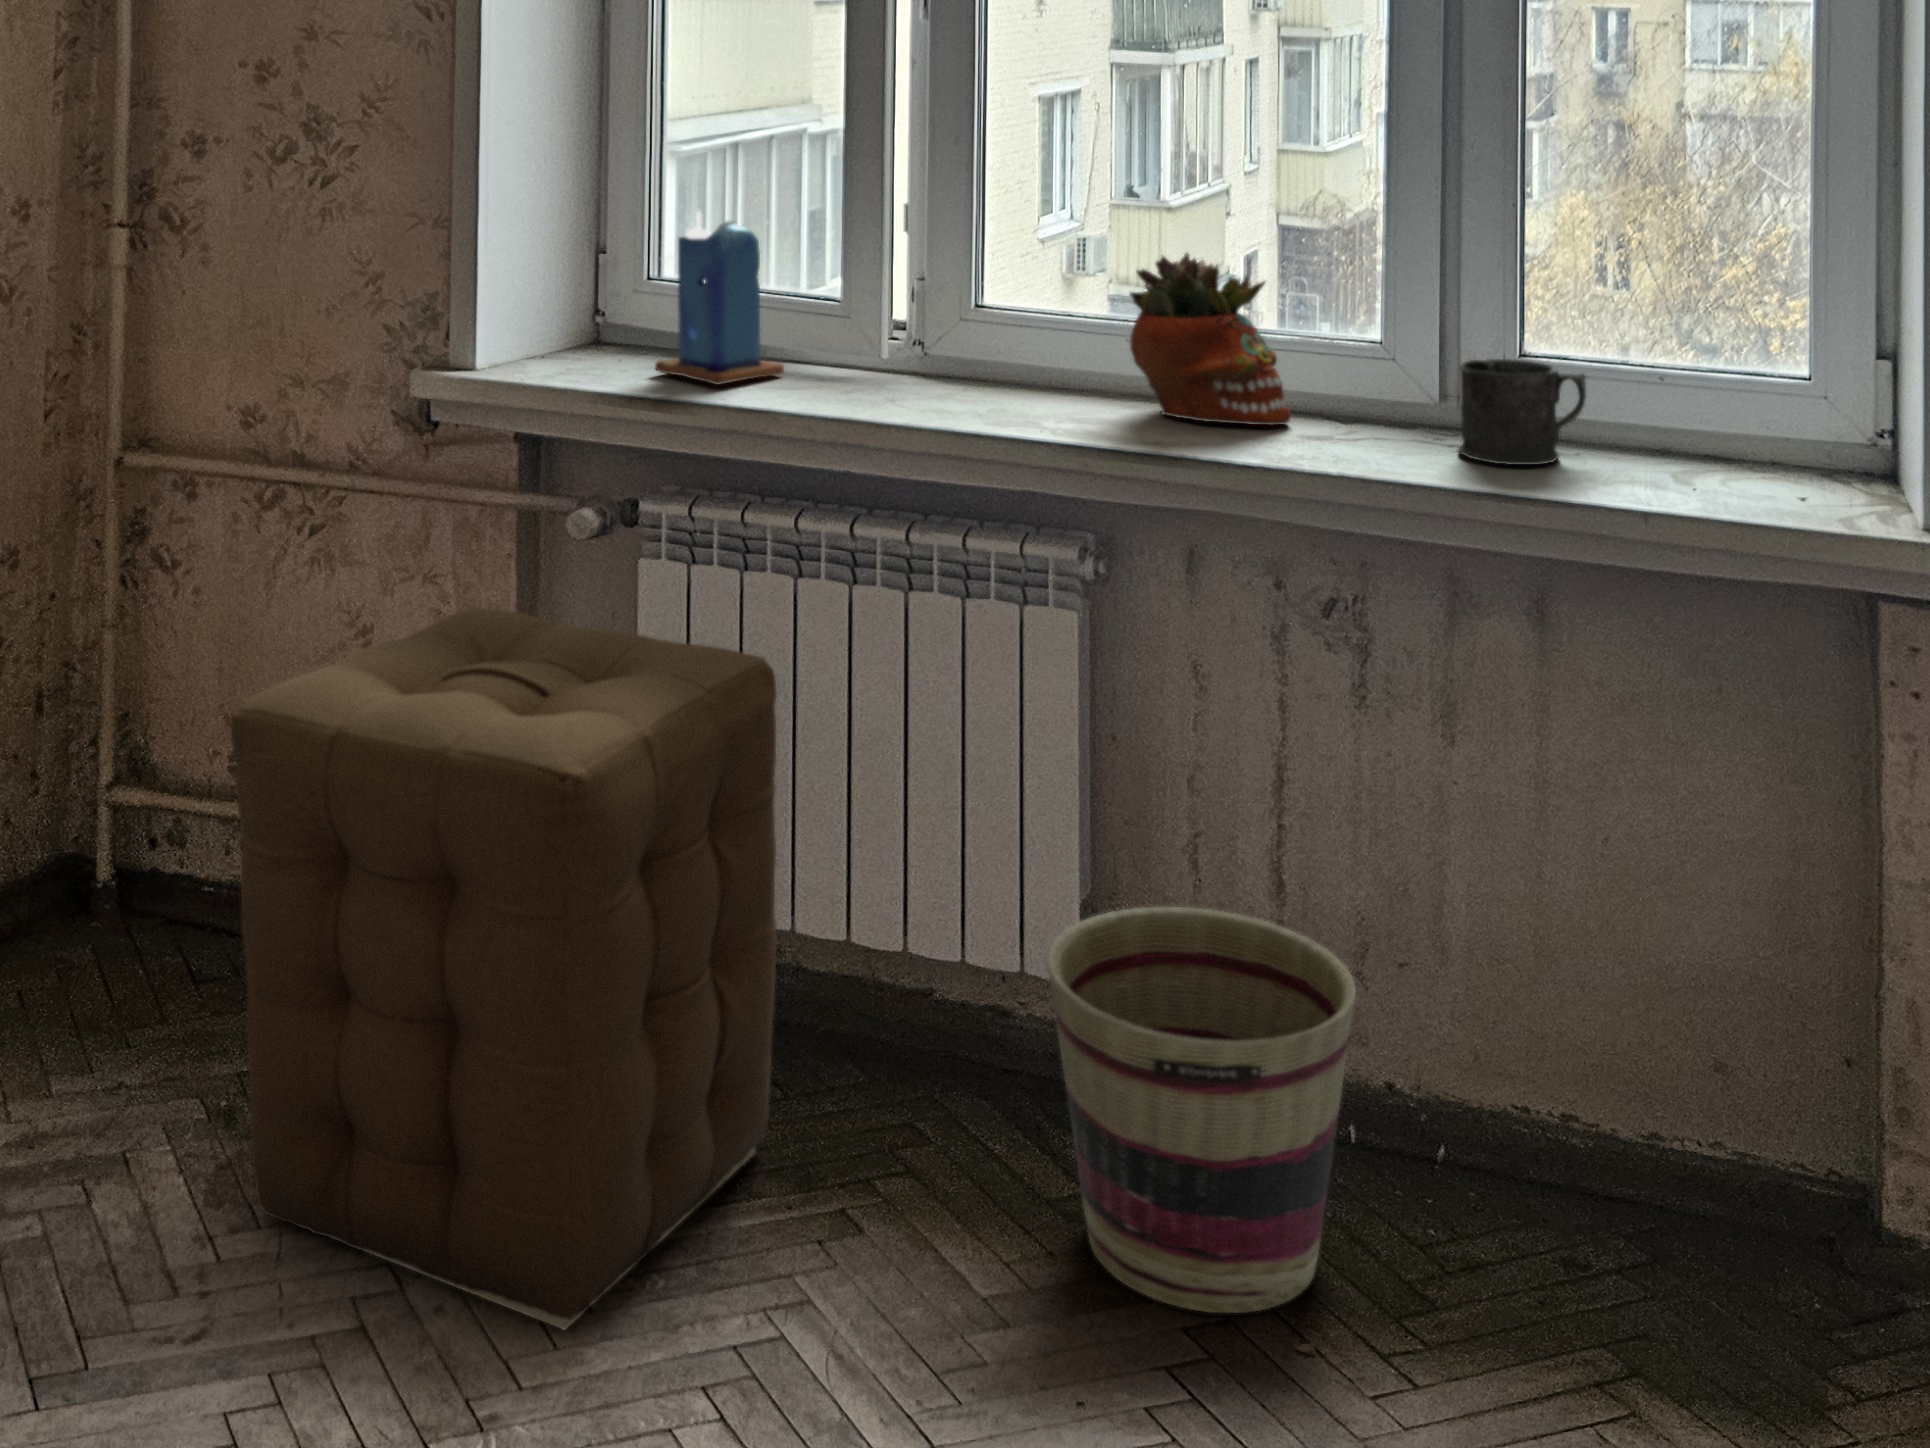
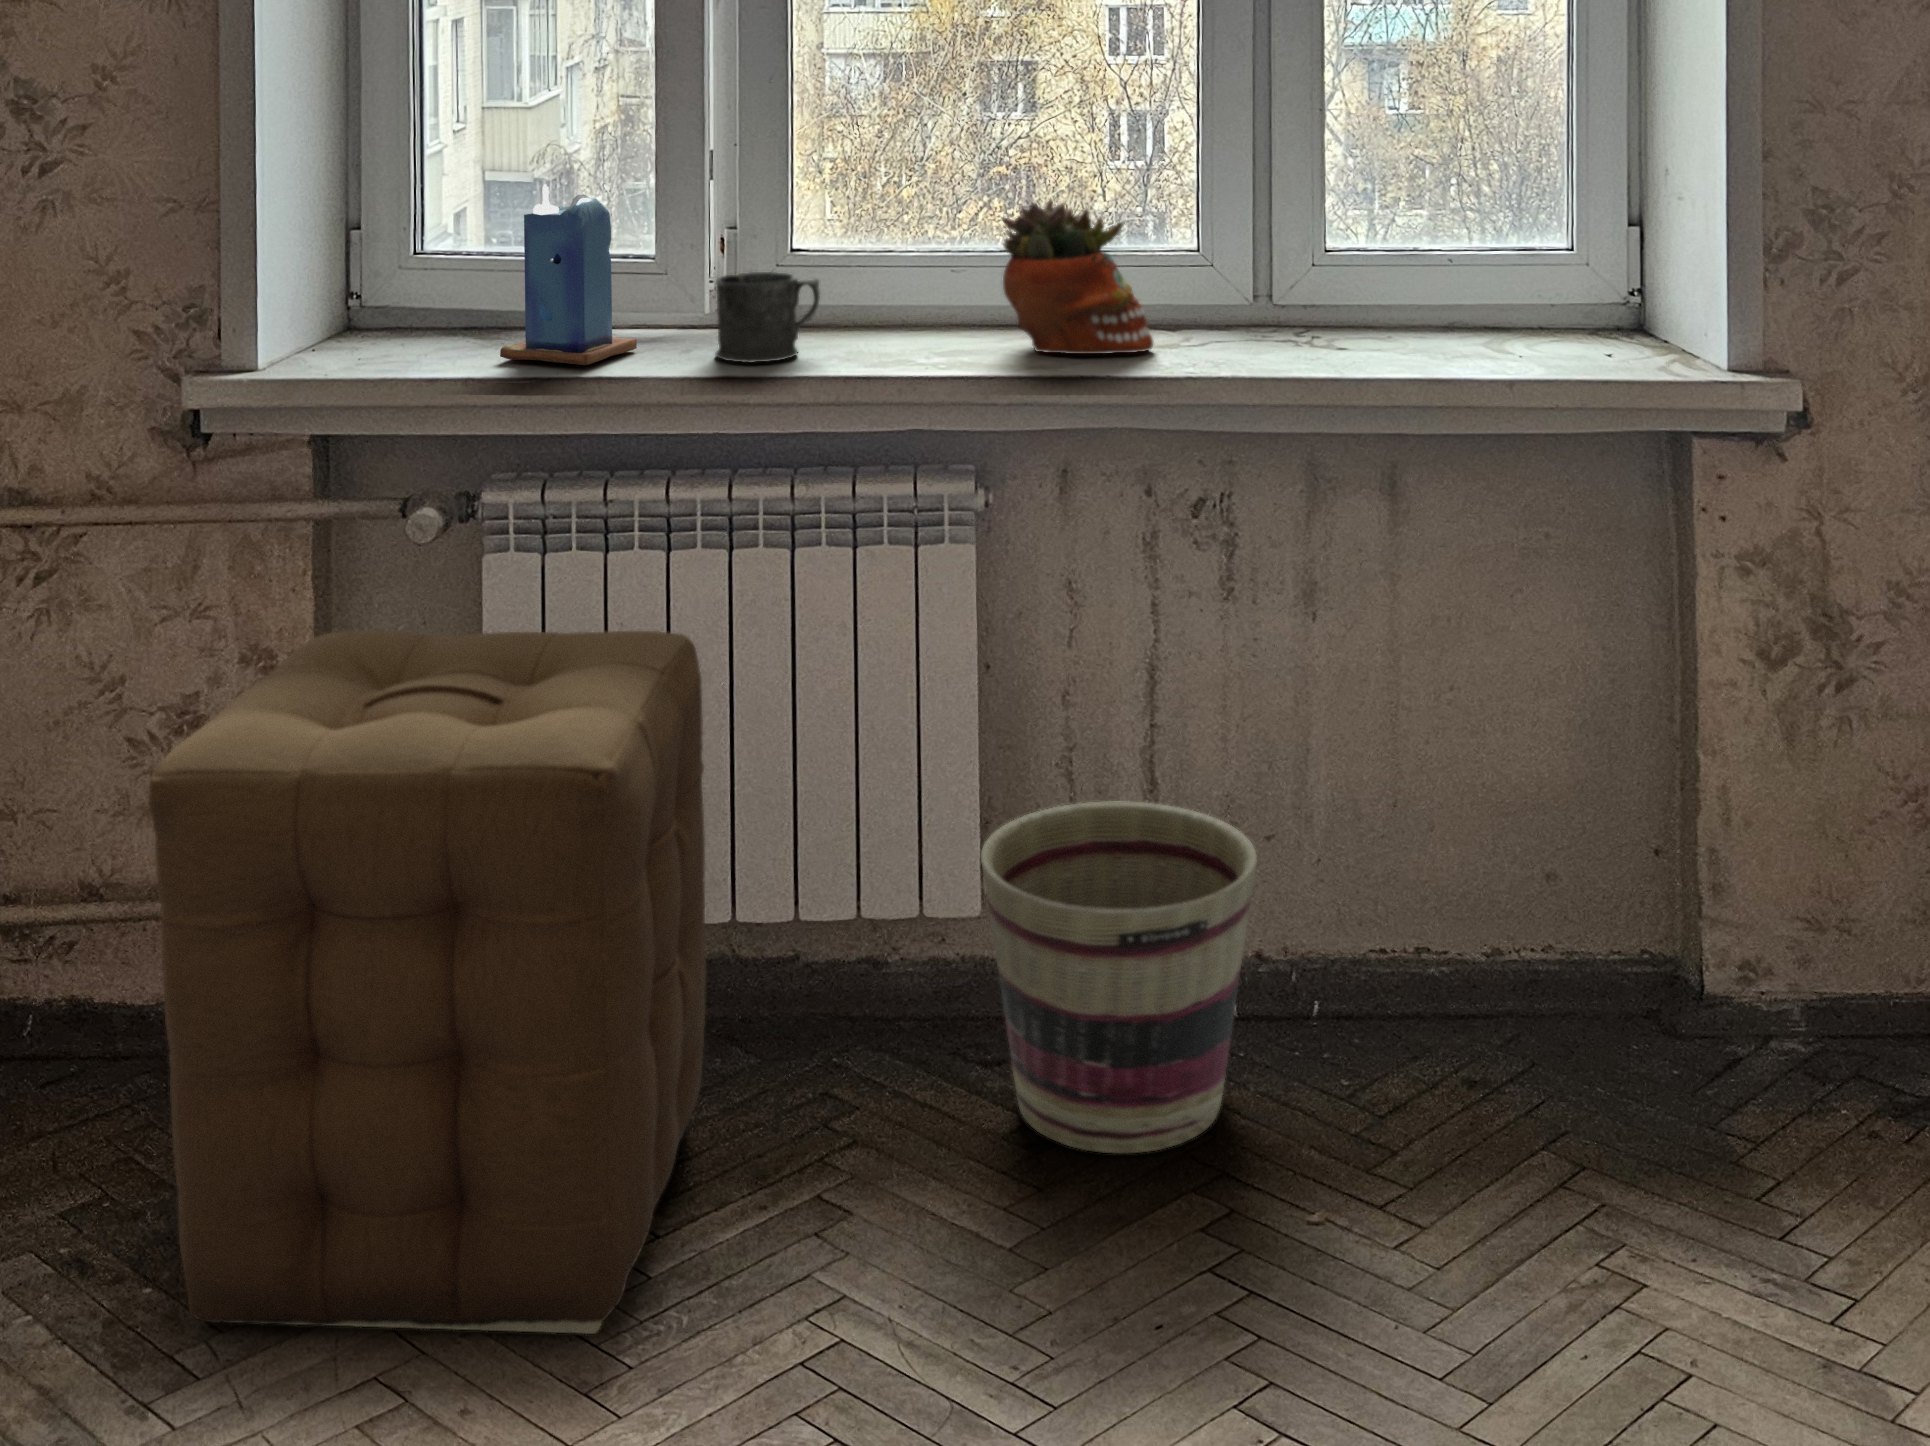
mug: present [1458,359,1586,465] -> present [715,272,820,363]

